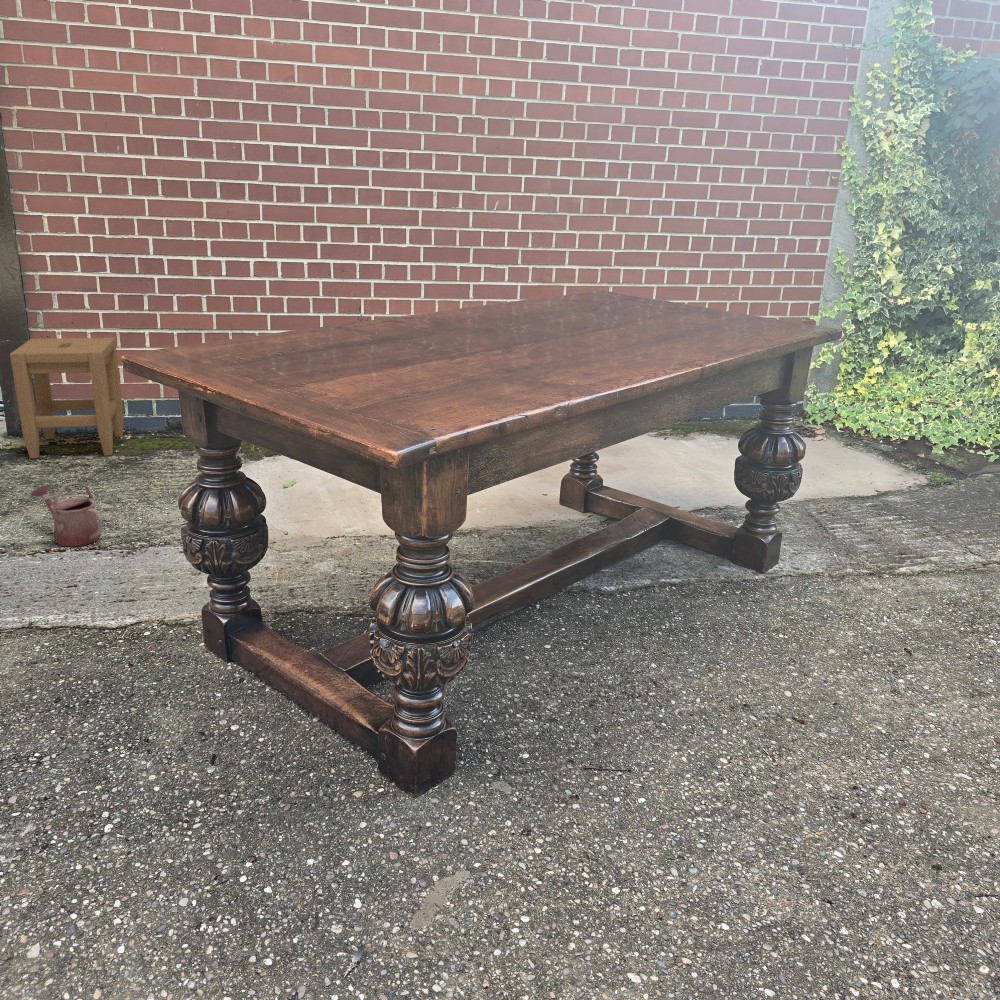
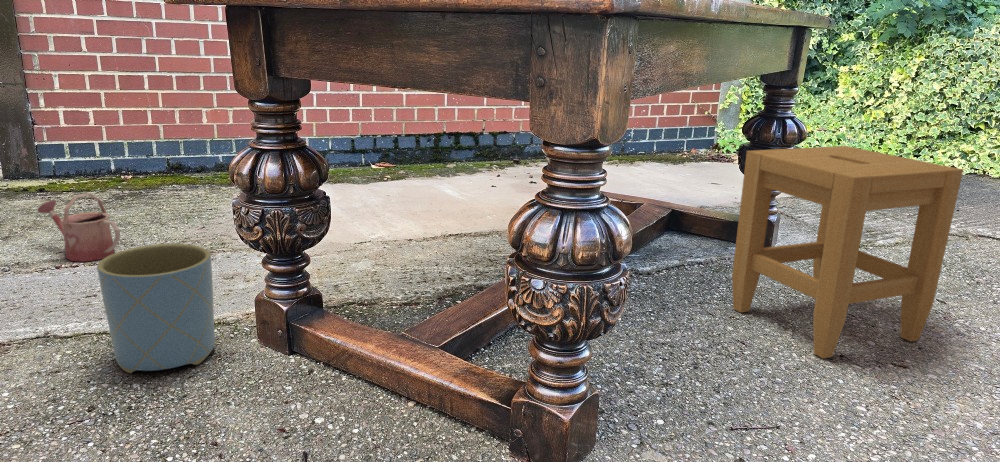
stool: present [10,338,123,458] -> present [732,146,963,358]
planter: none [66,555,167,670] -> present [97,244,215,373]

